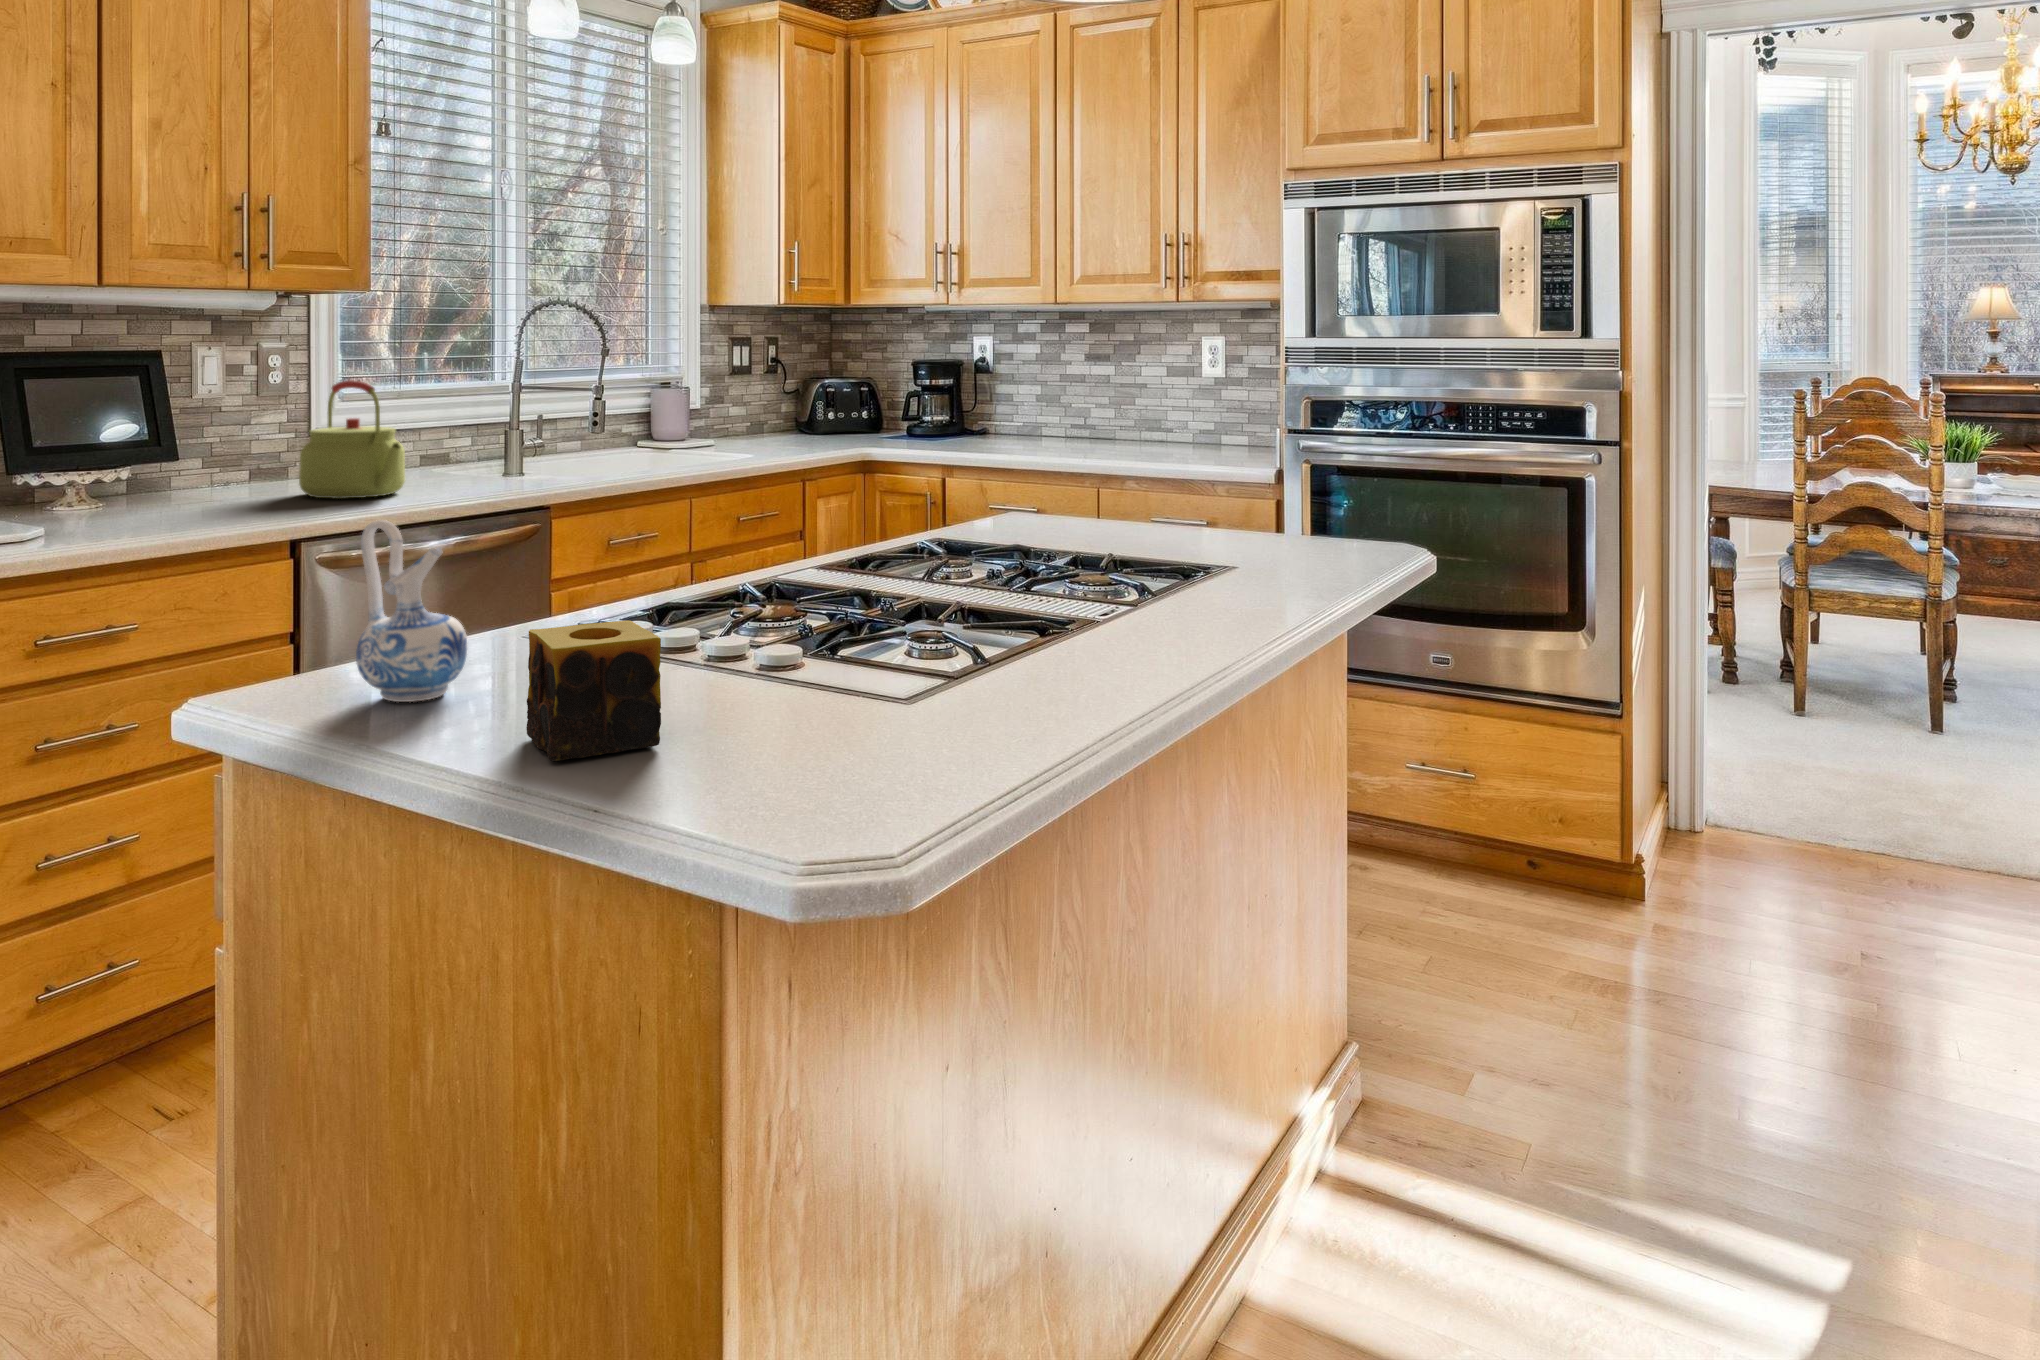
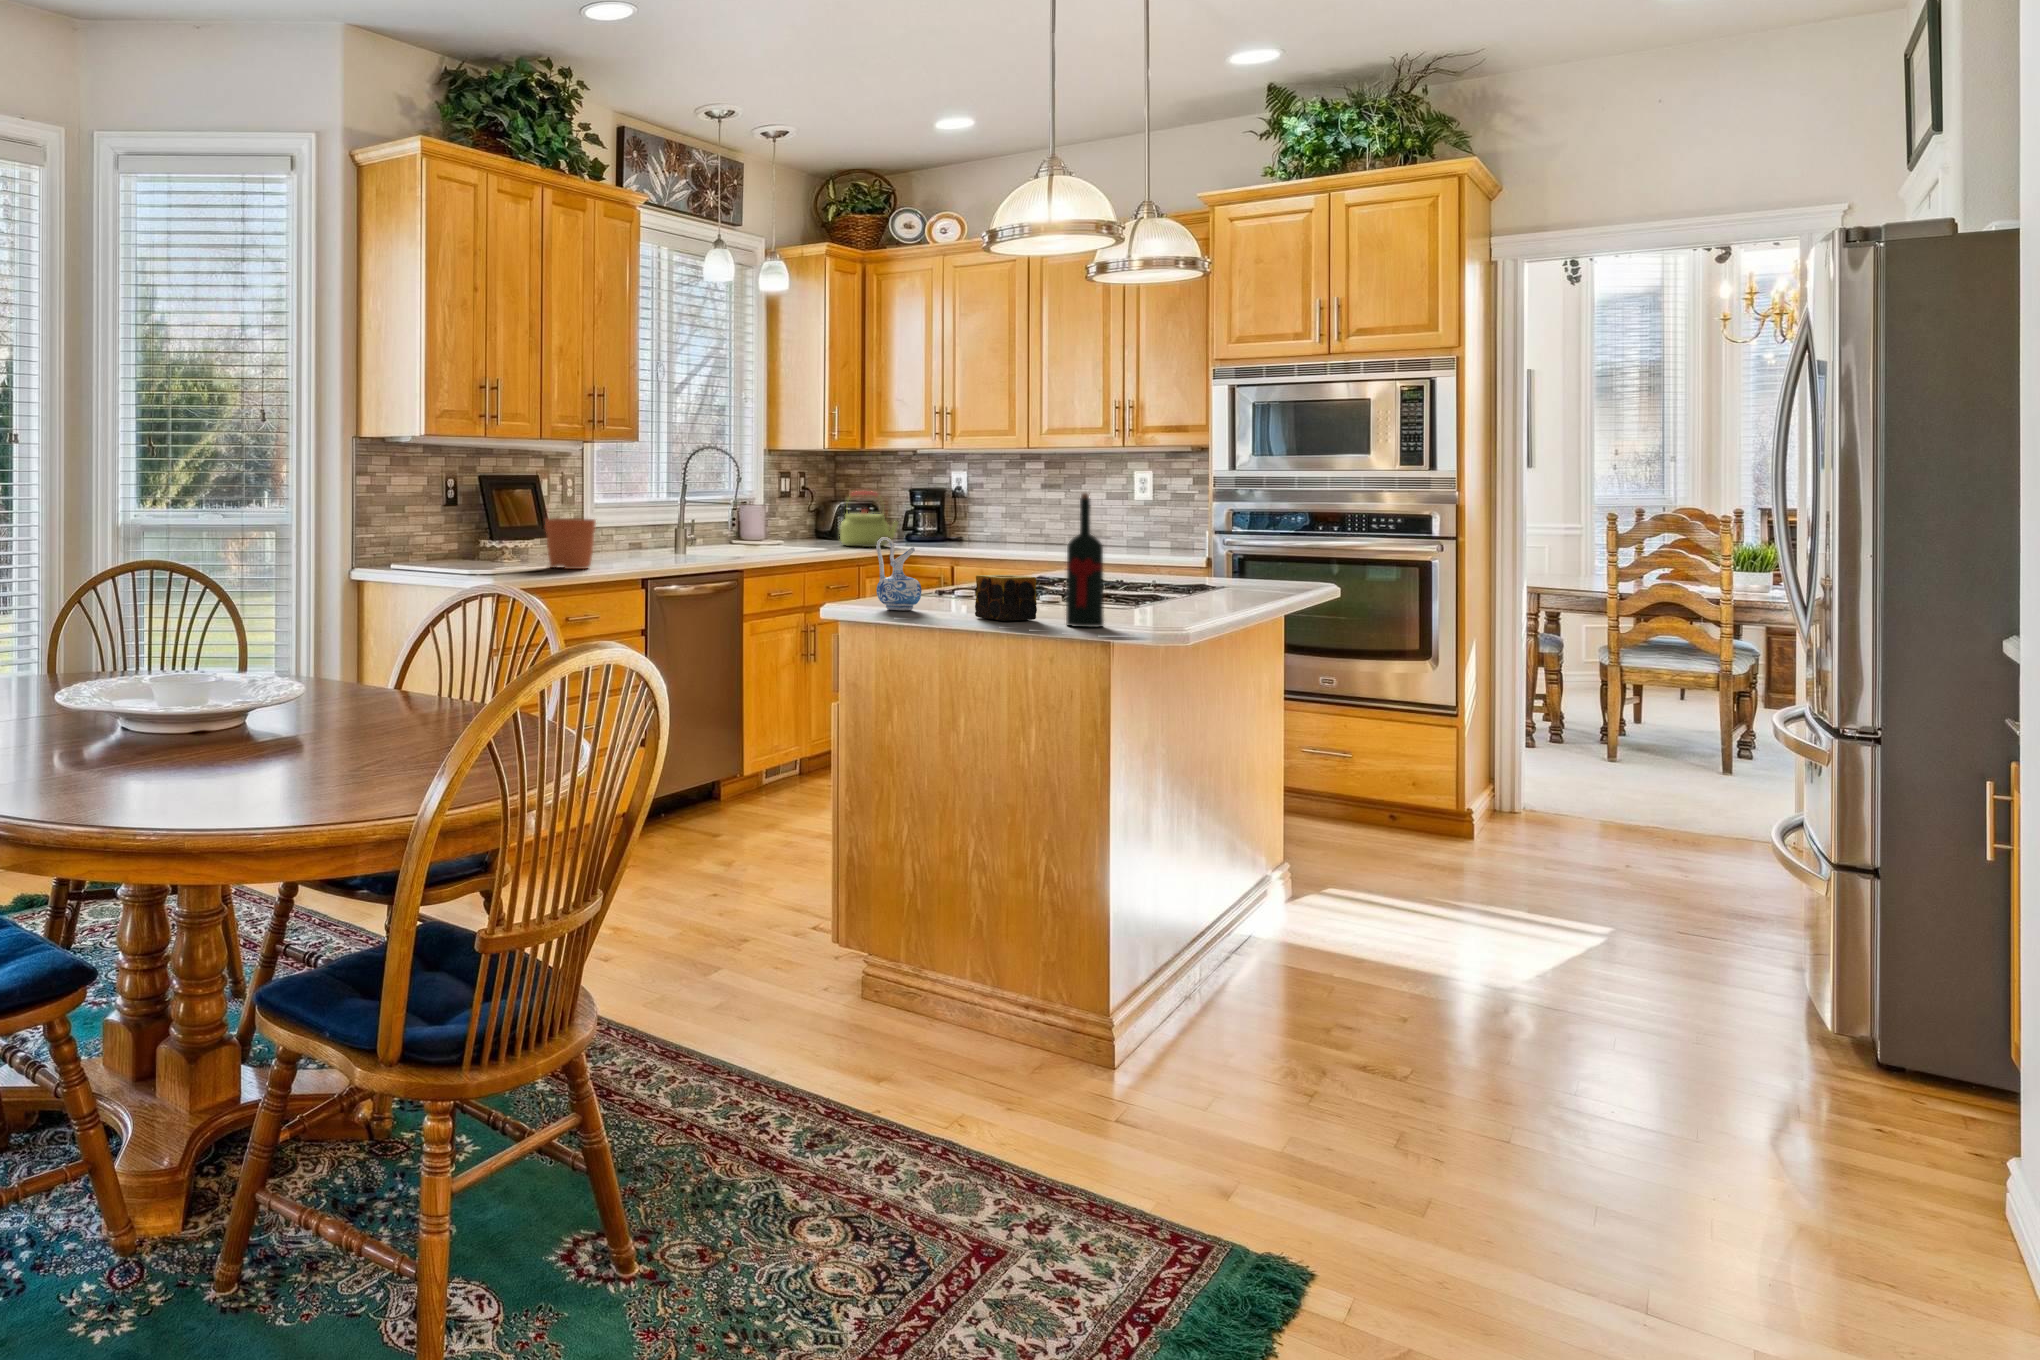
kettle: present [299,381,405,499] -> present [840,491,897,547]
plant pot: none [70,390,182,532] -> present [545,518,596,569]
wine bottle: none [691,425,787,795] -> present [1066,493,1104,627]

